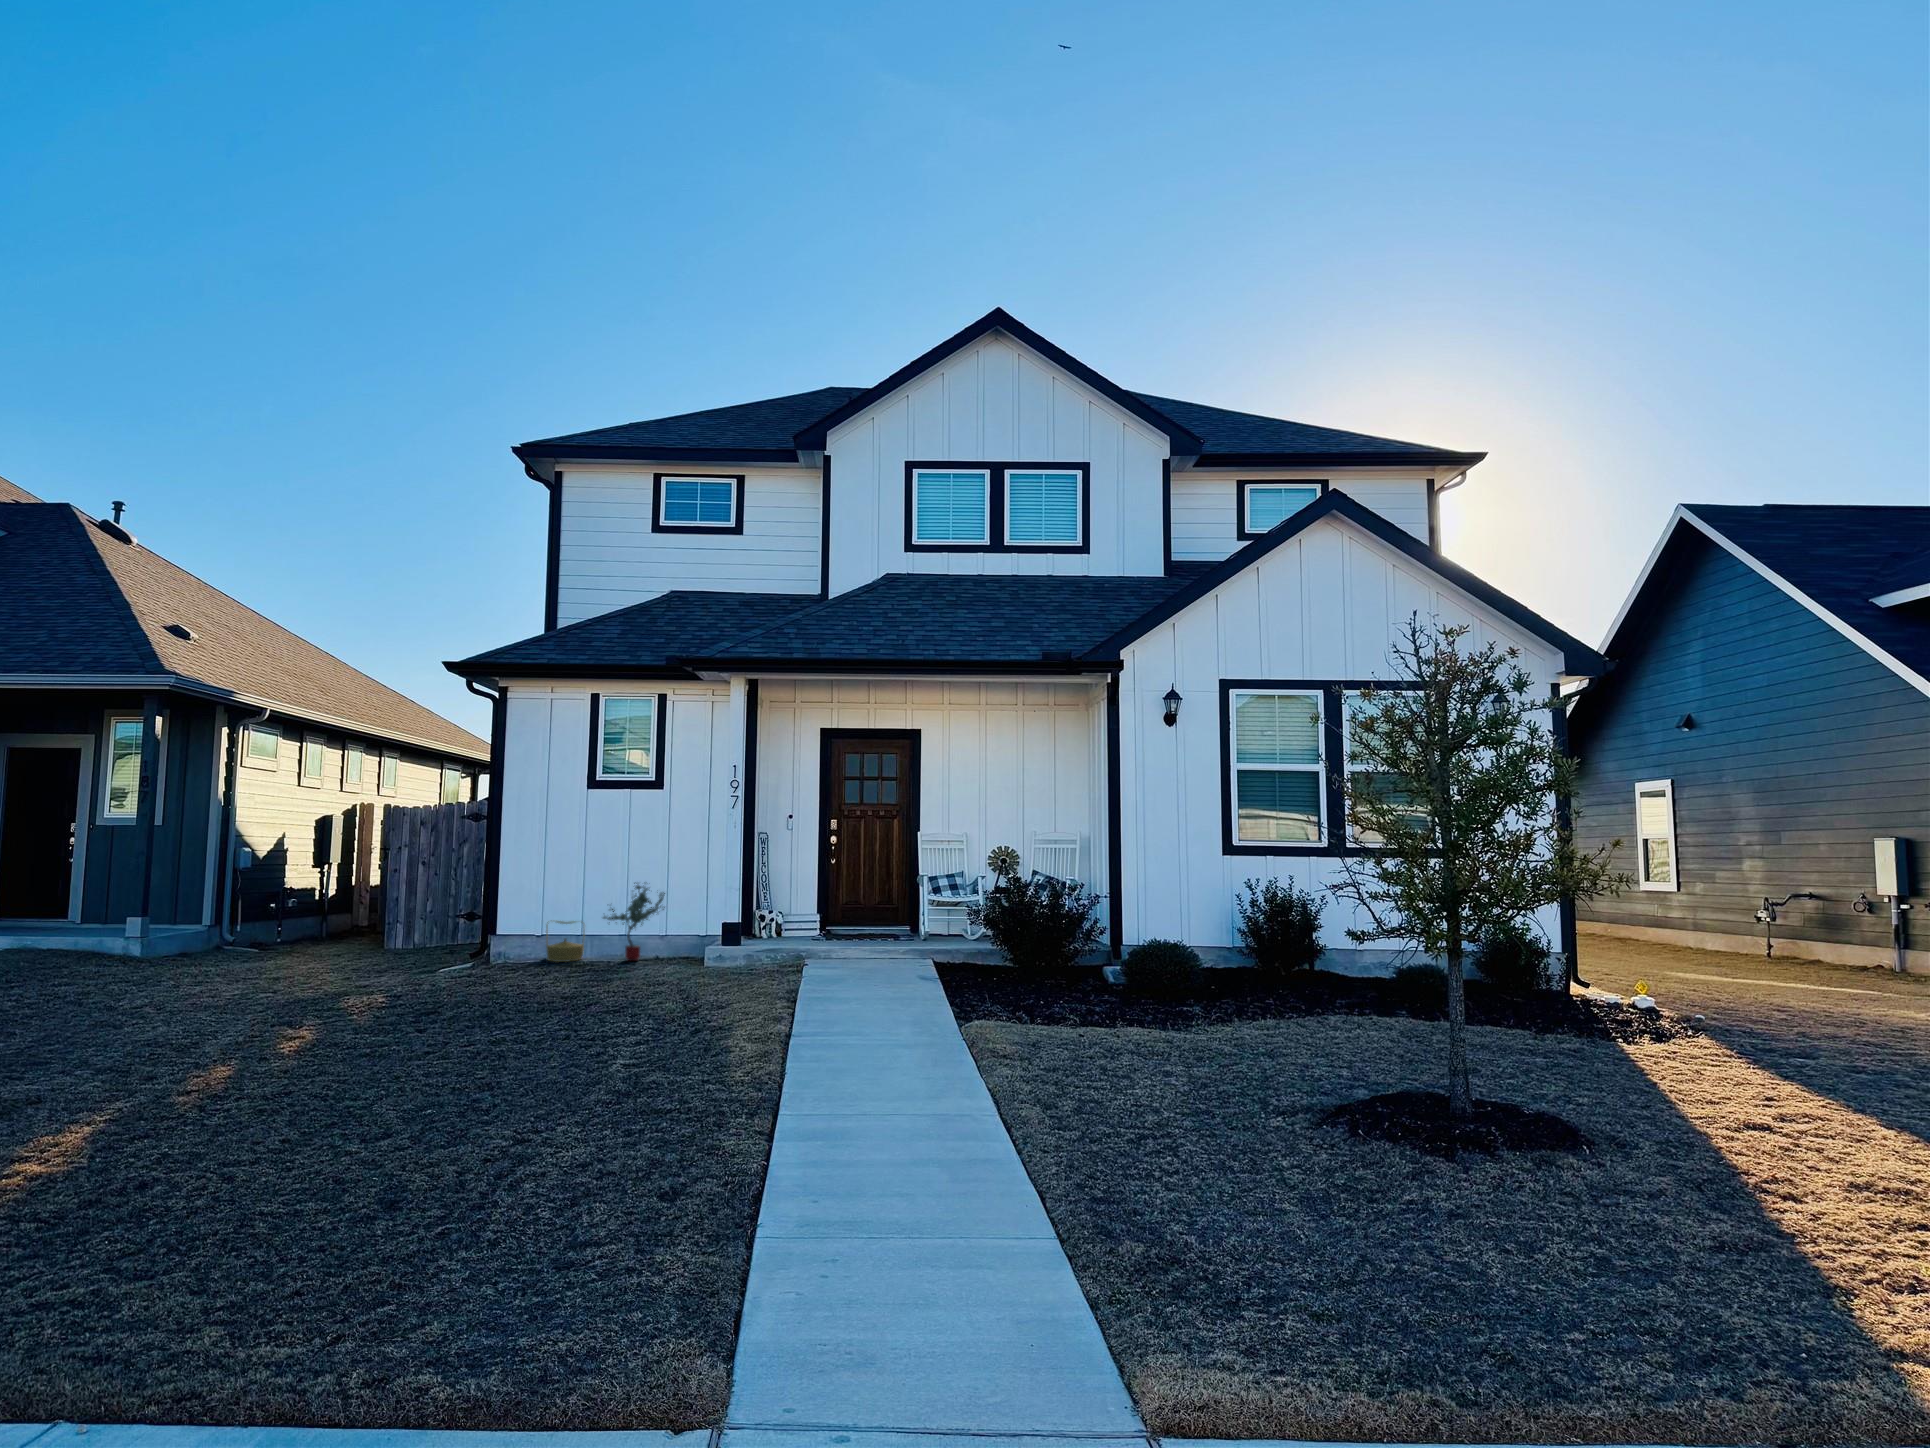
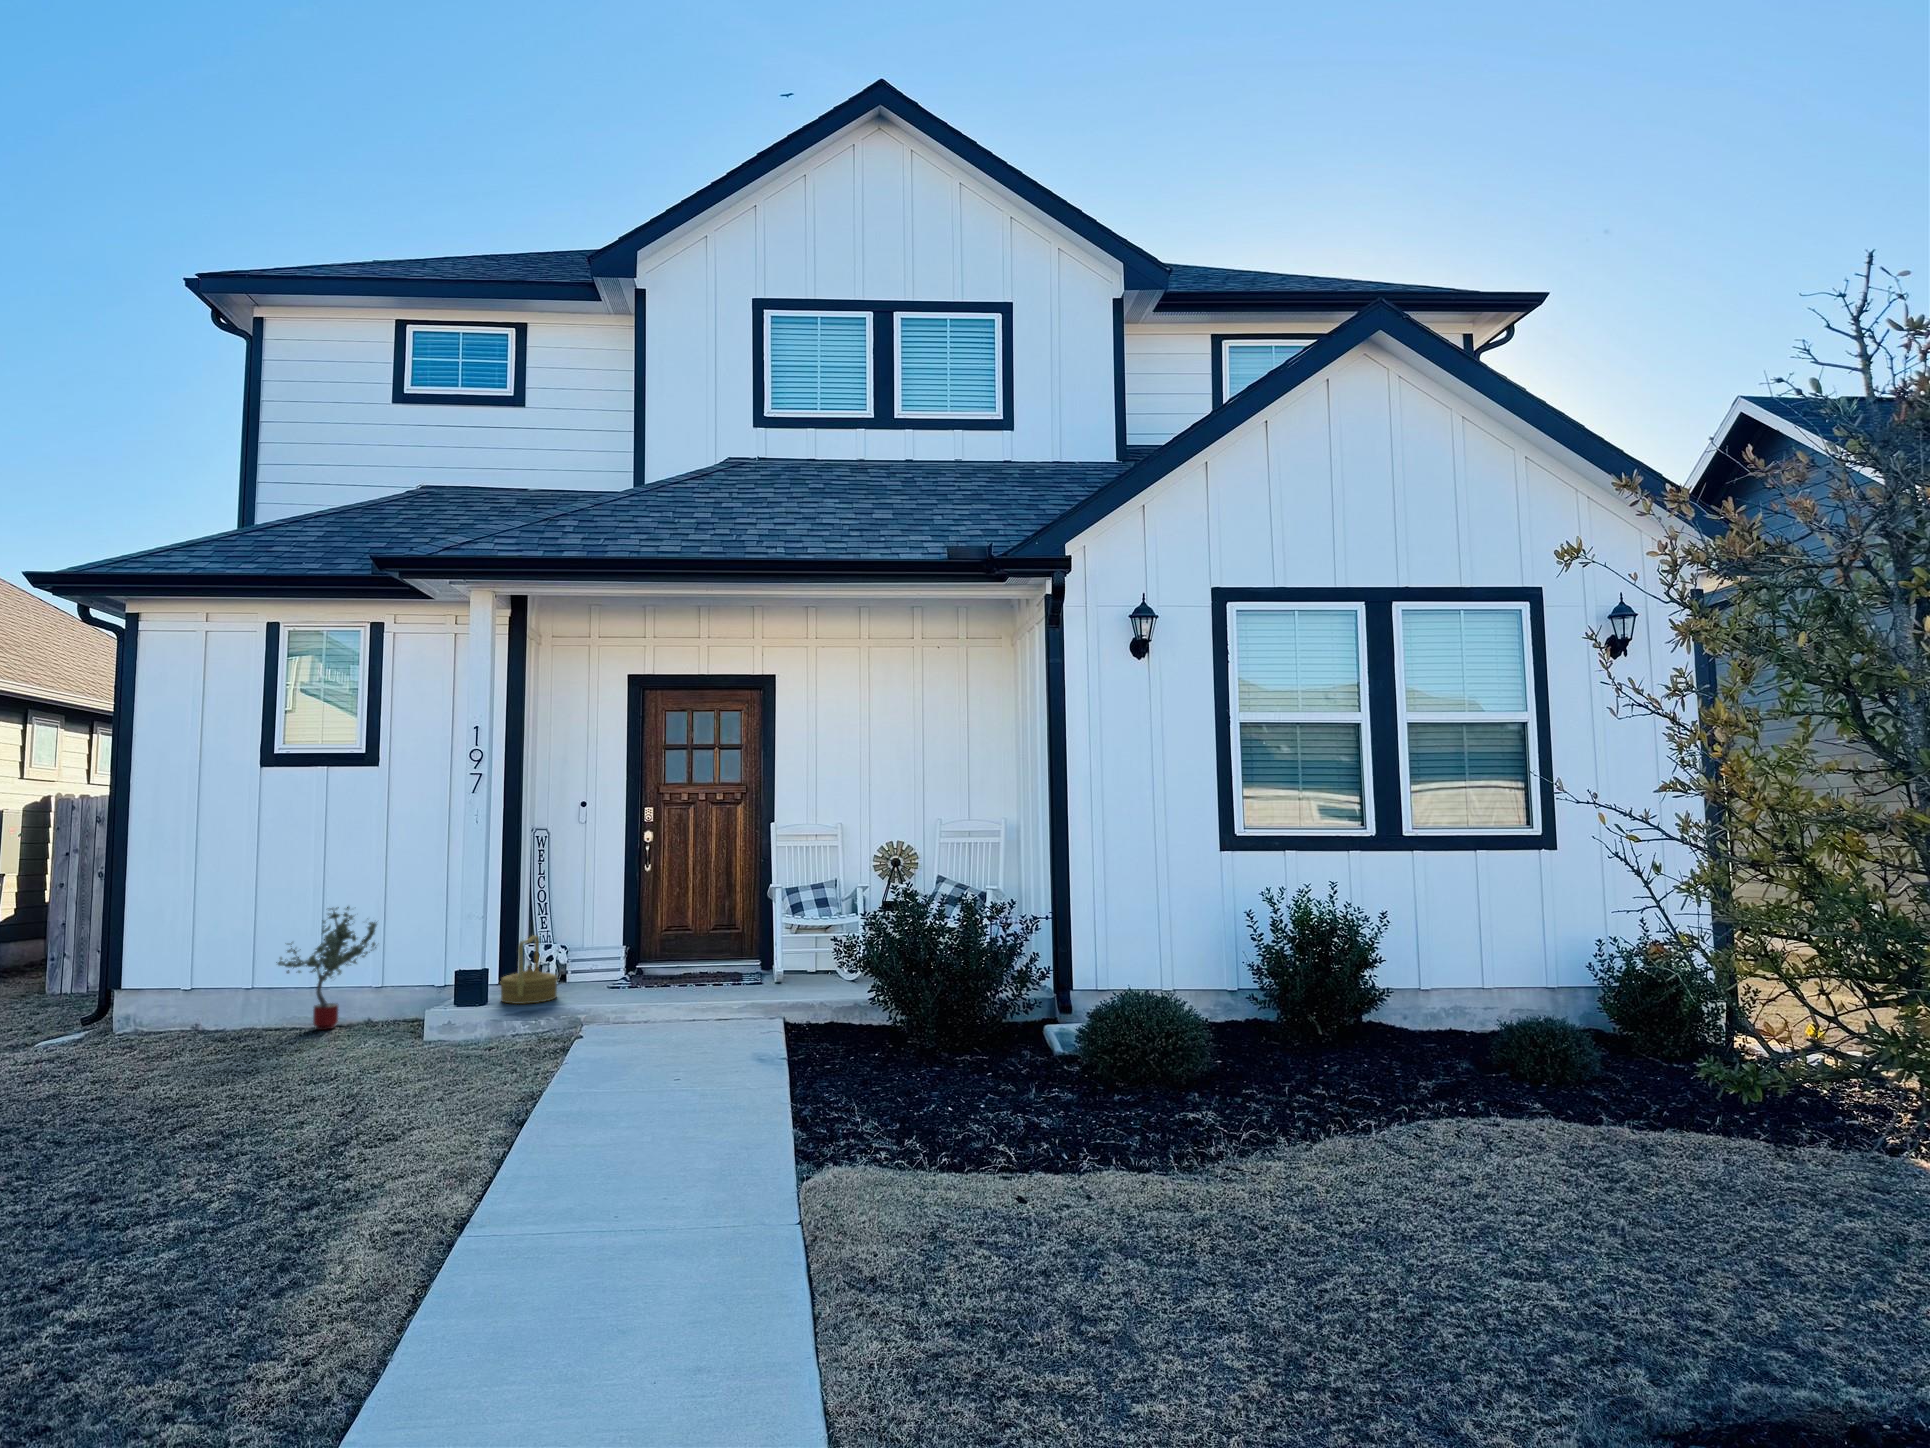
woven basket: present [546,921,584,962] -> present [500,935,558,1004]

